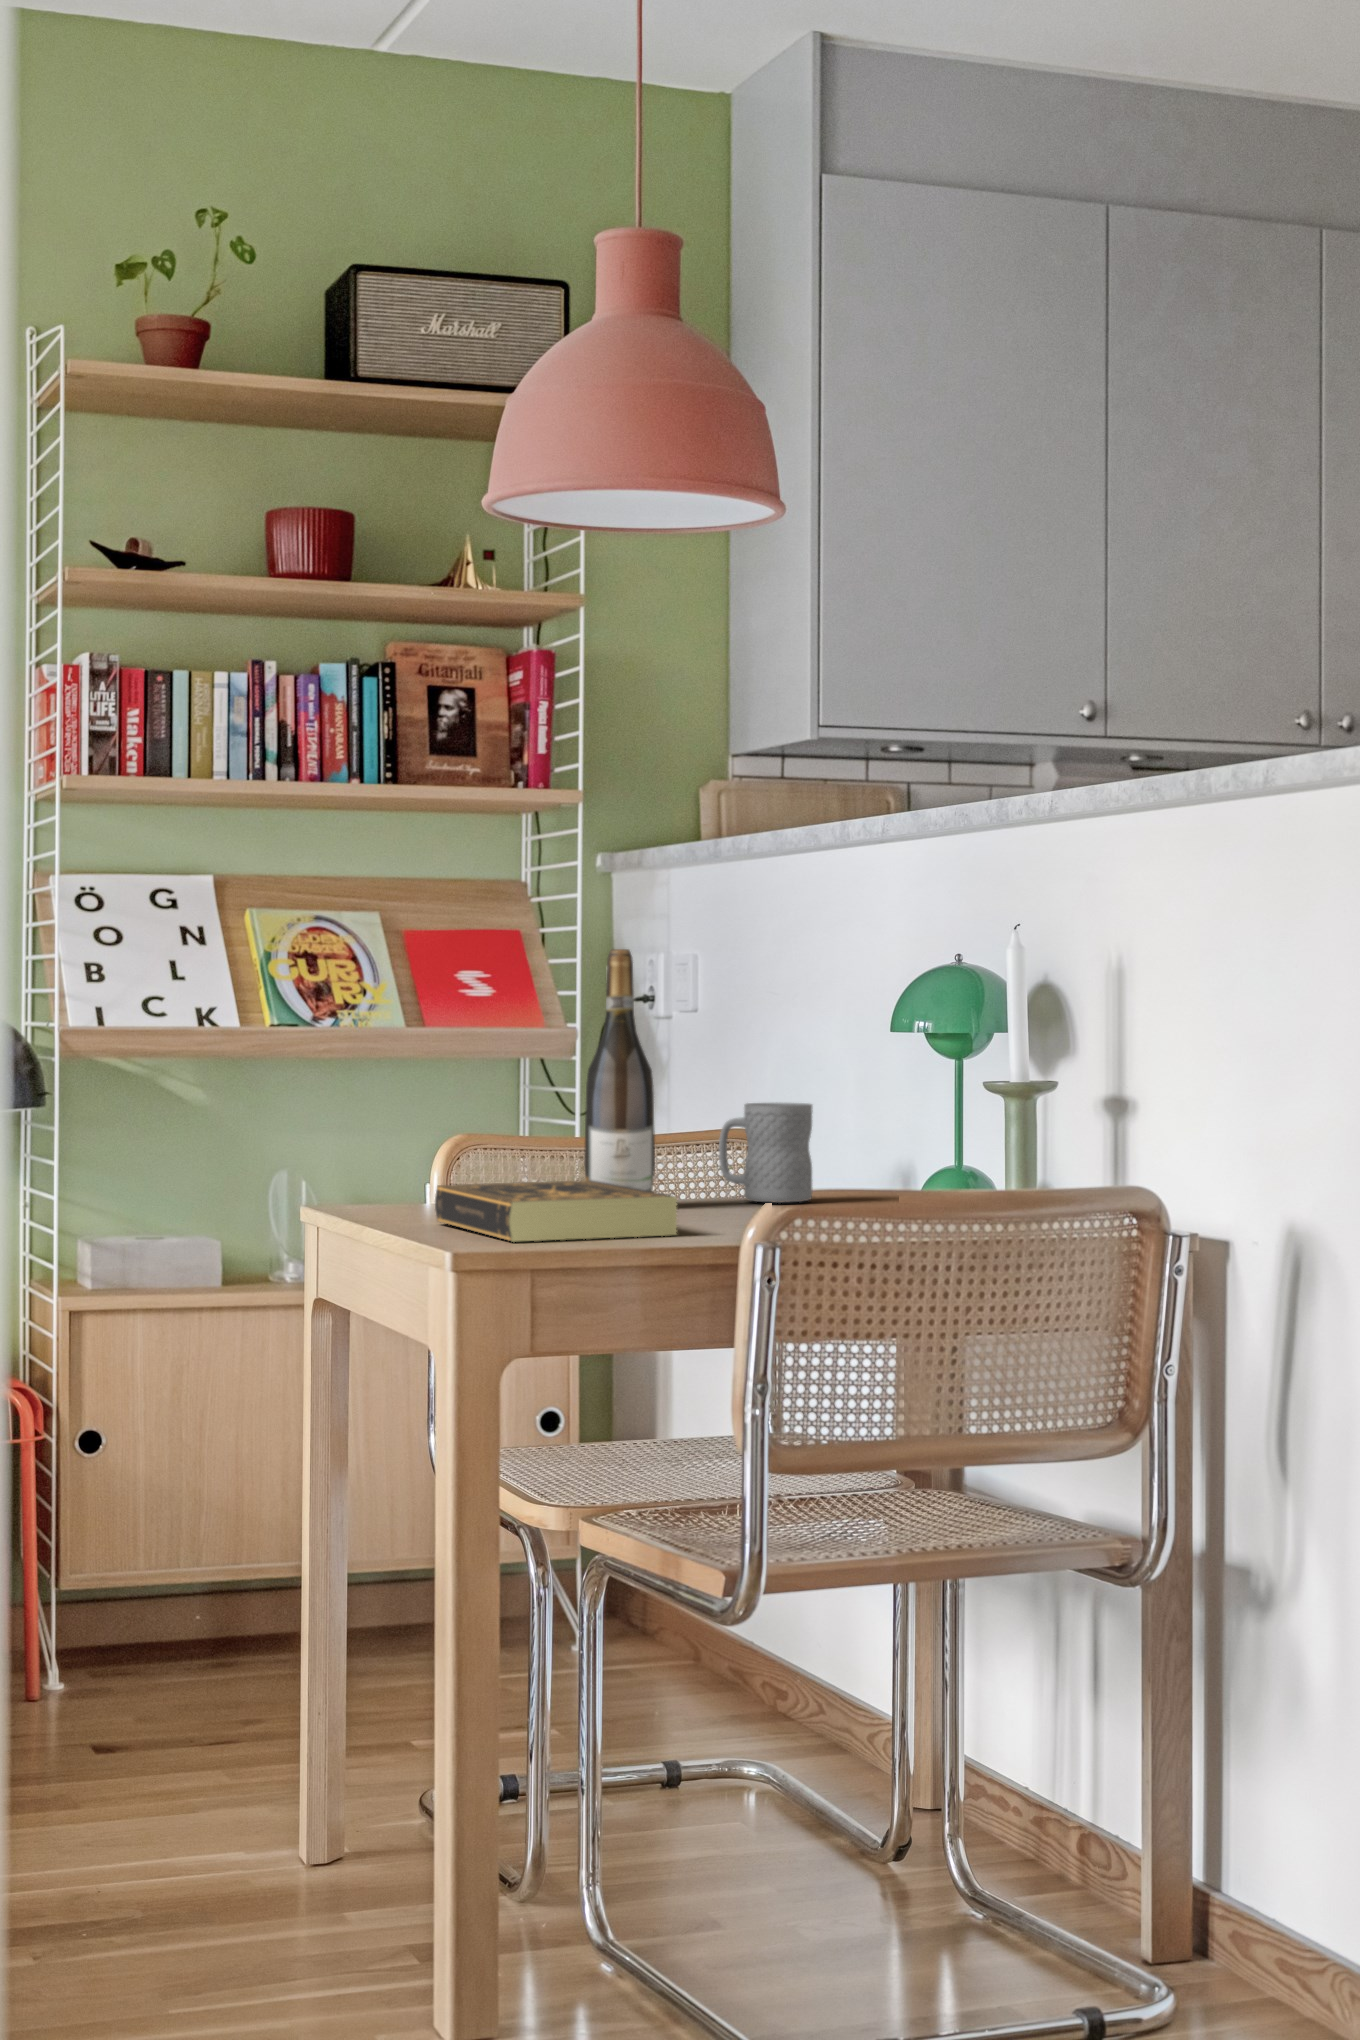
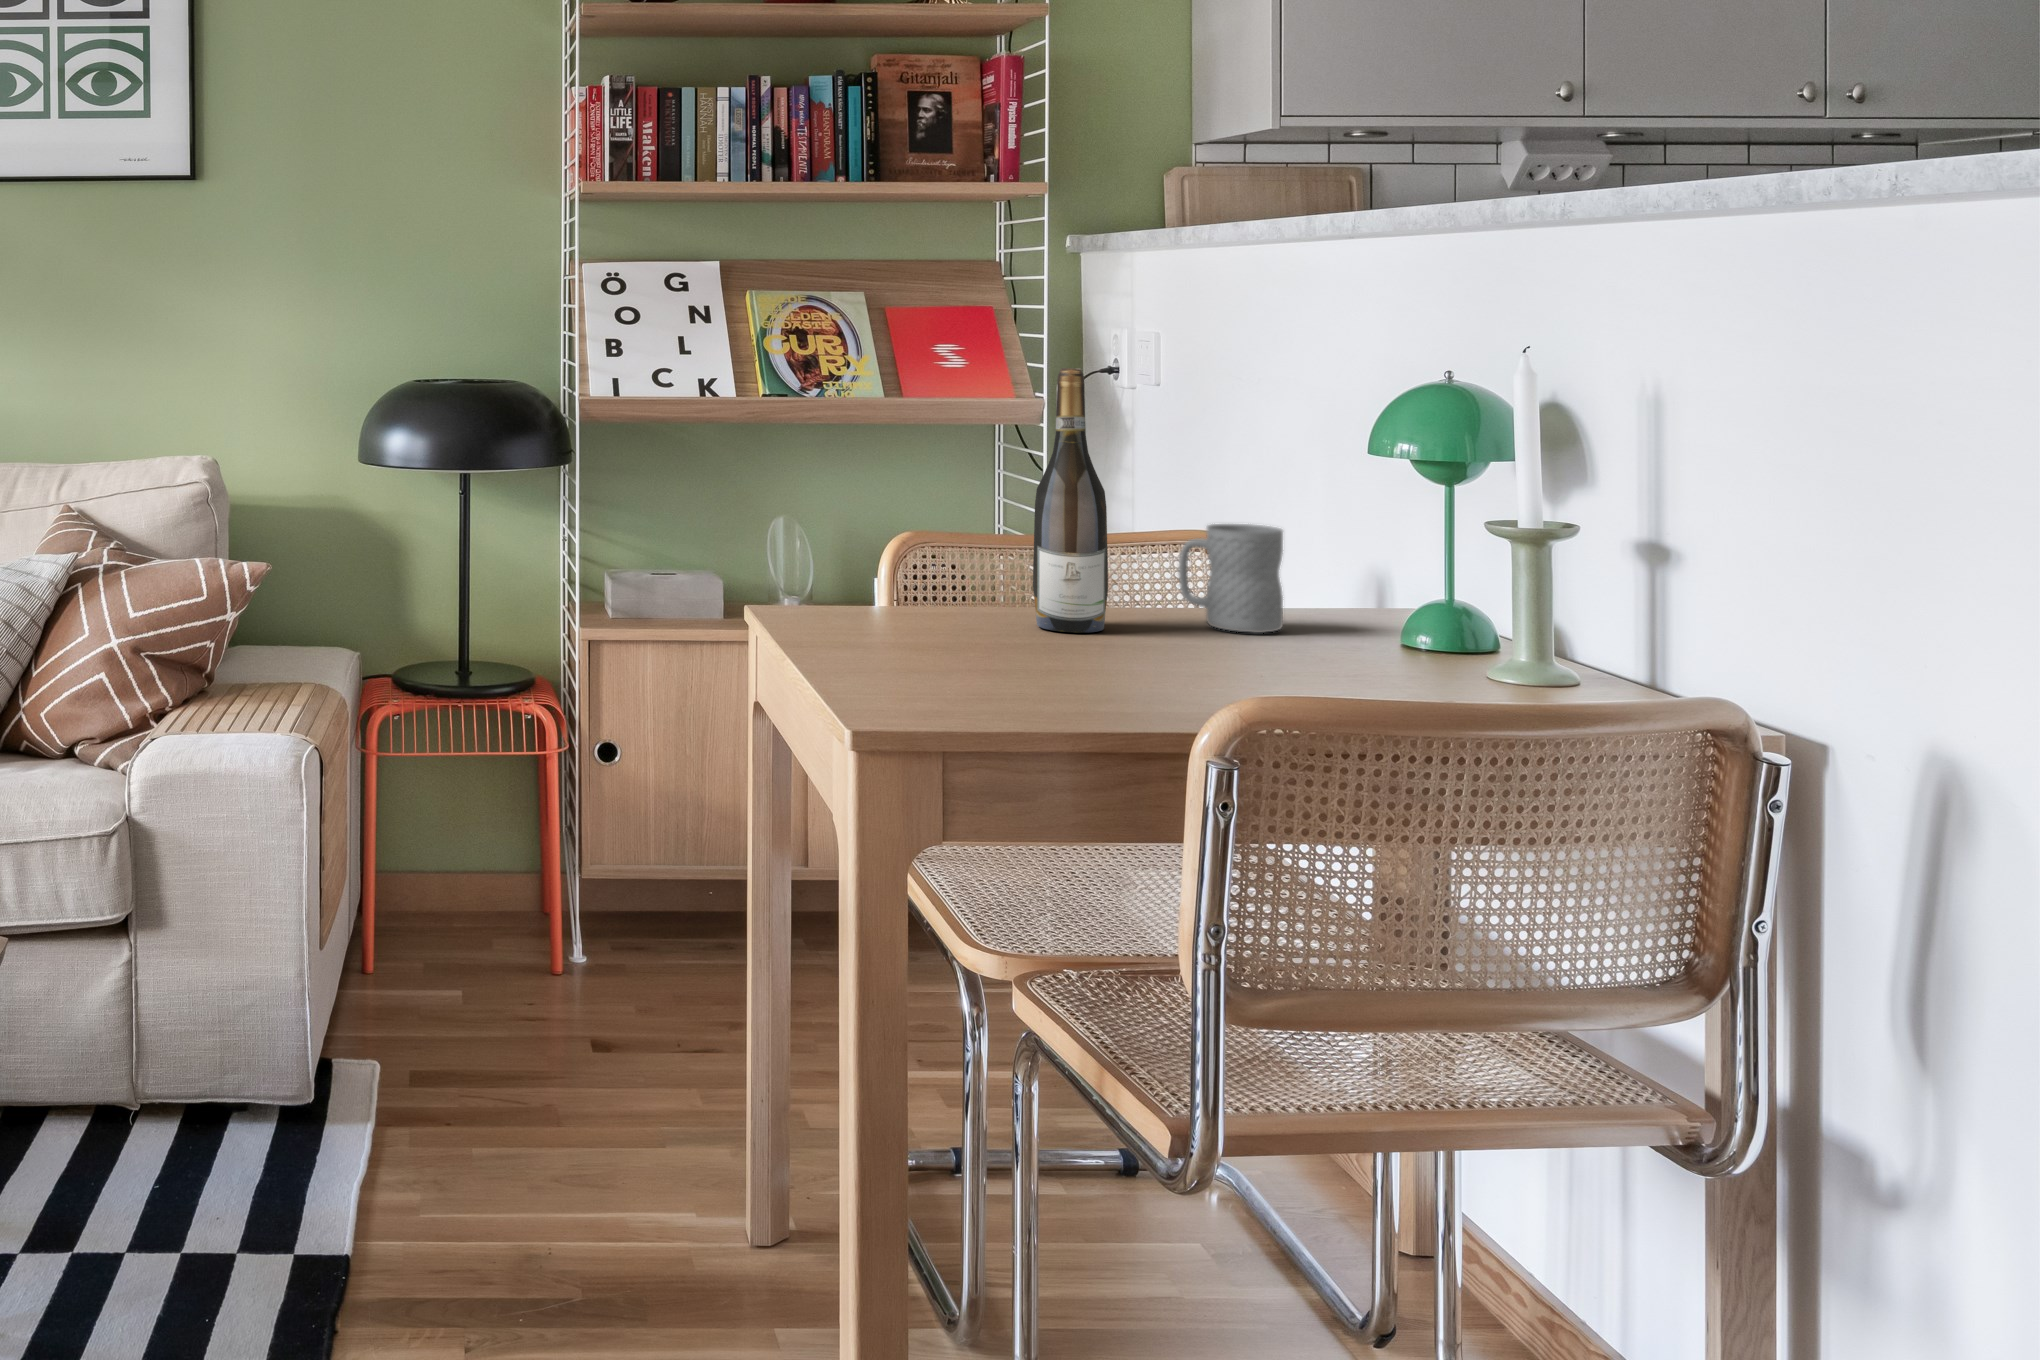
book: present [435,1180,677,1242] -> none [872,610,1127,695]

